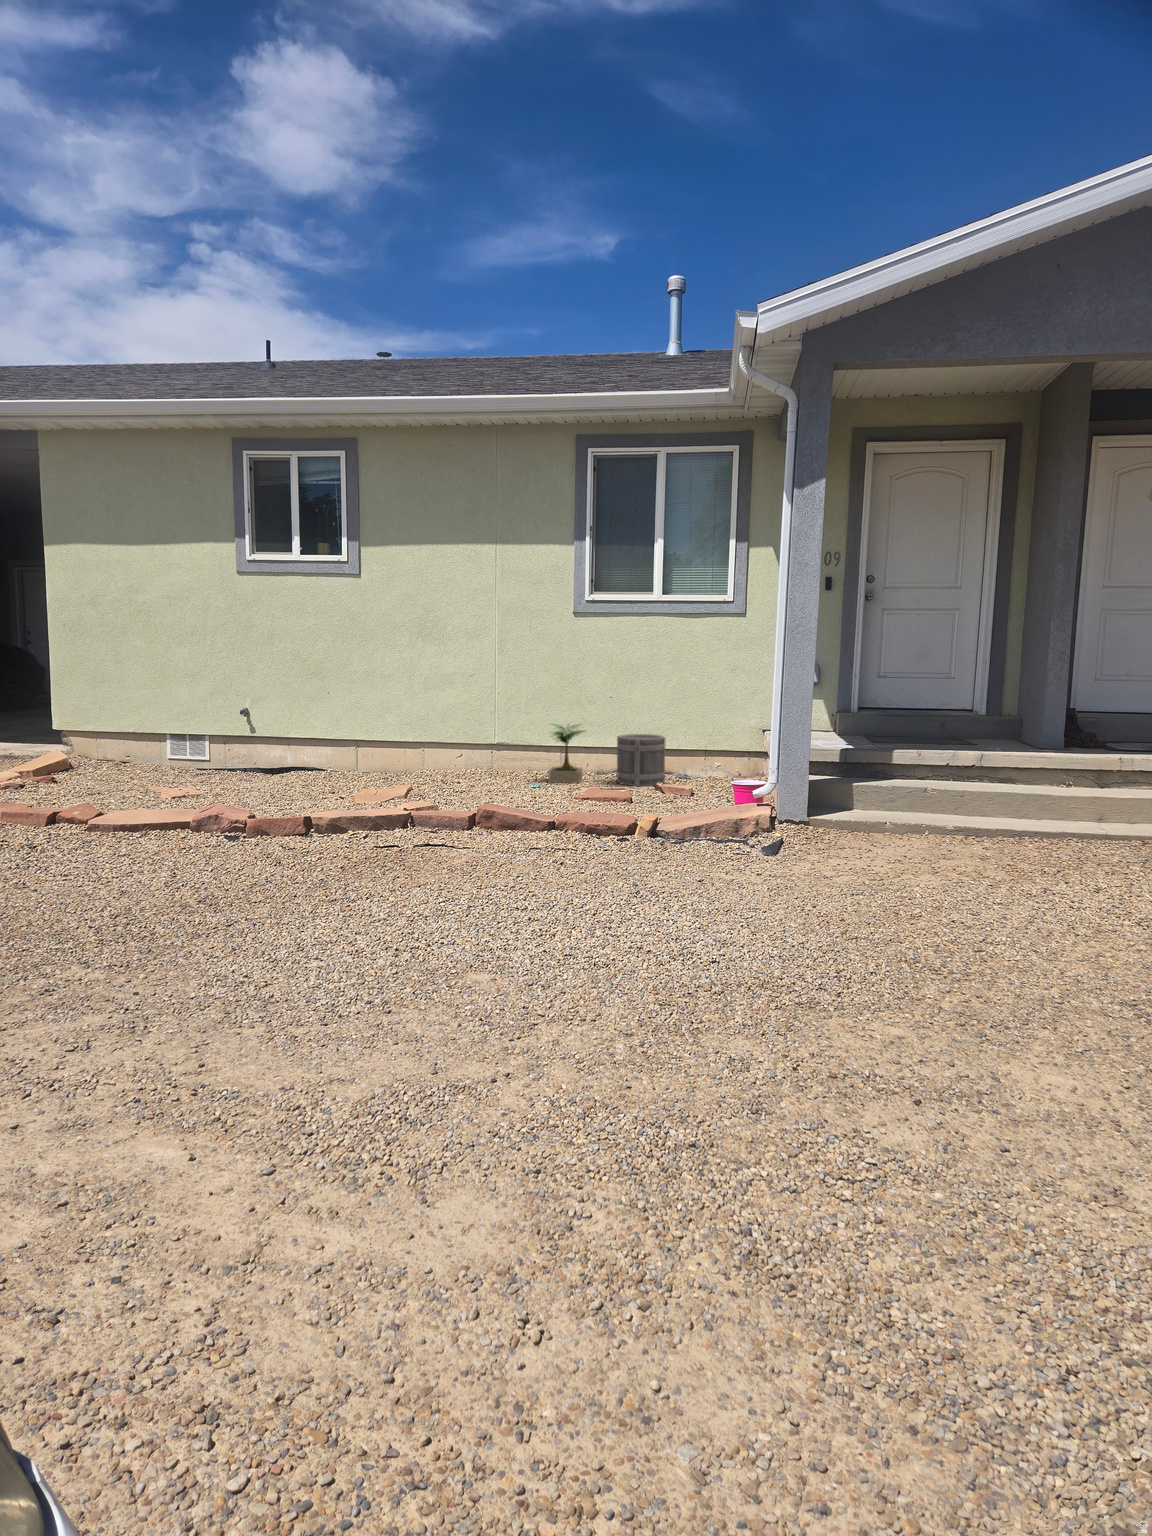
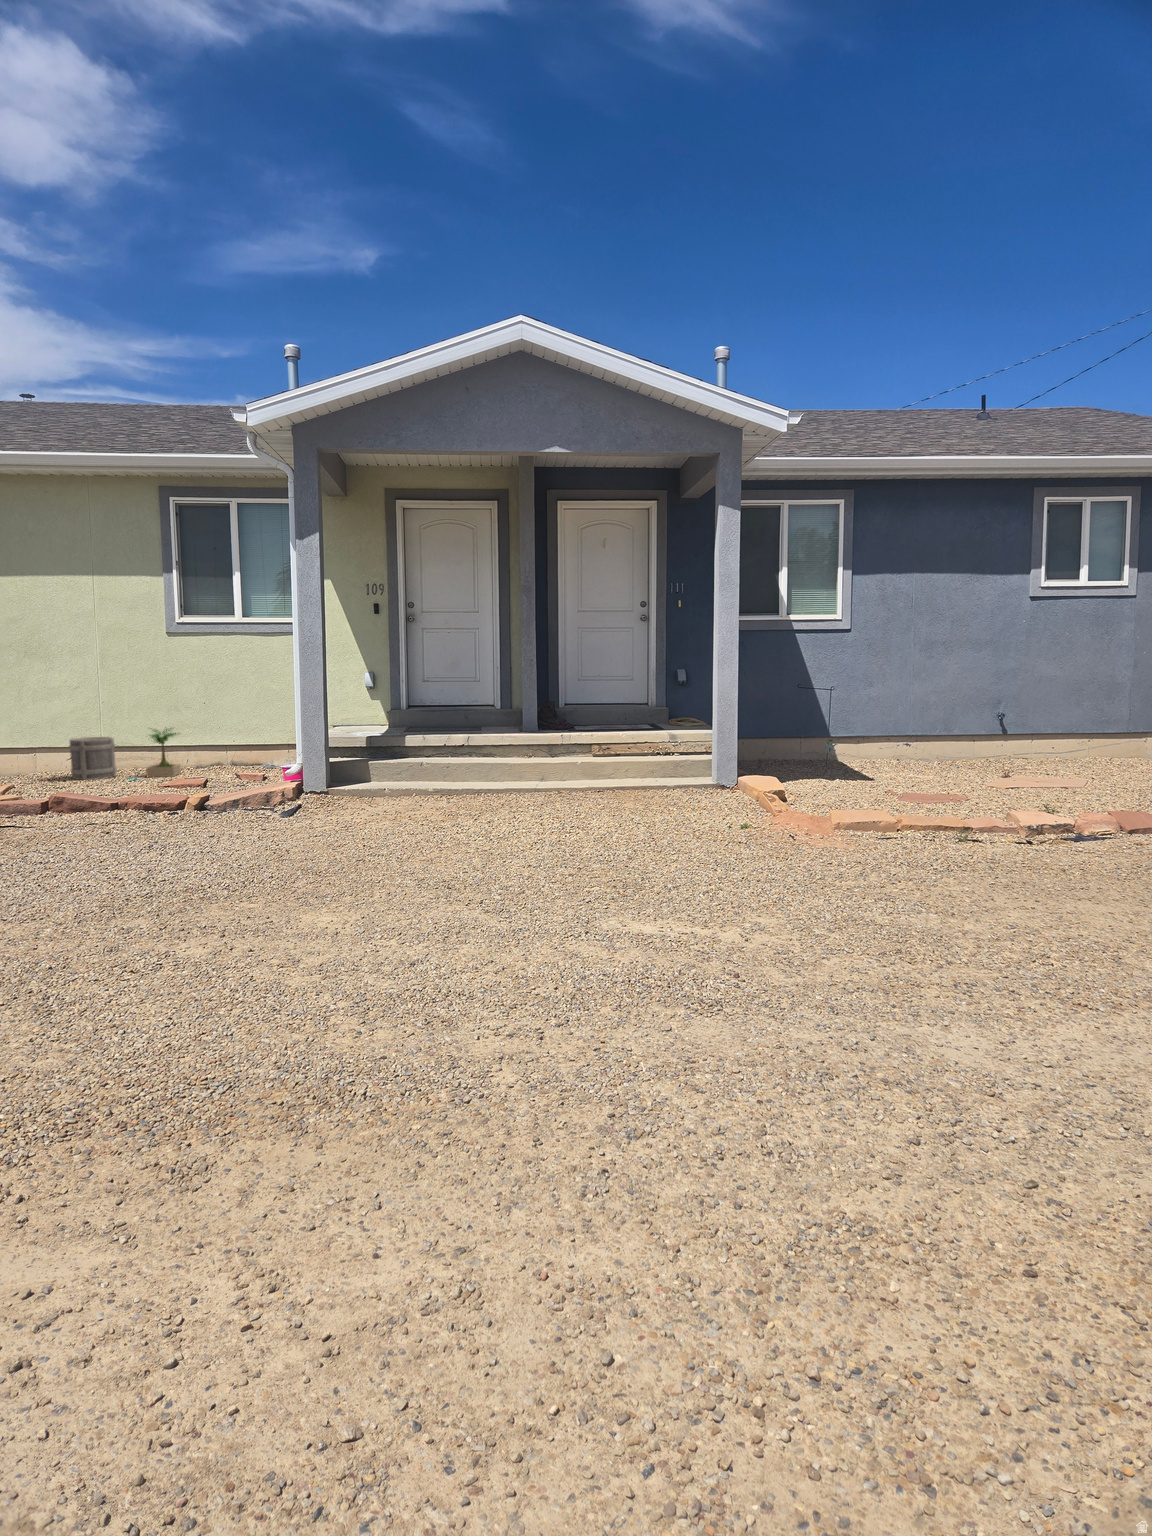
bucket: present [617,734,665,786] -> present [69,737,116,780]

